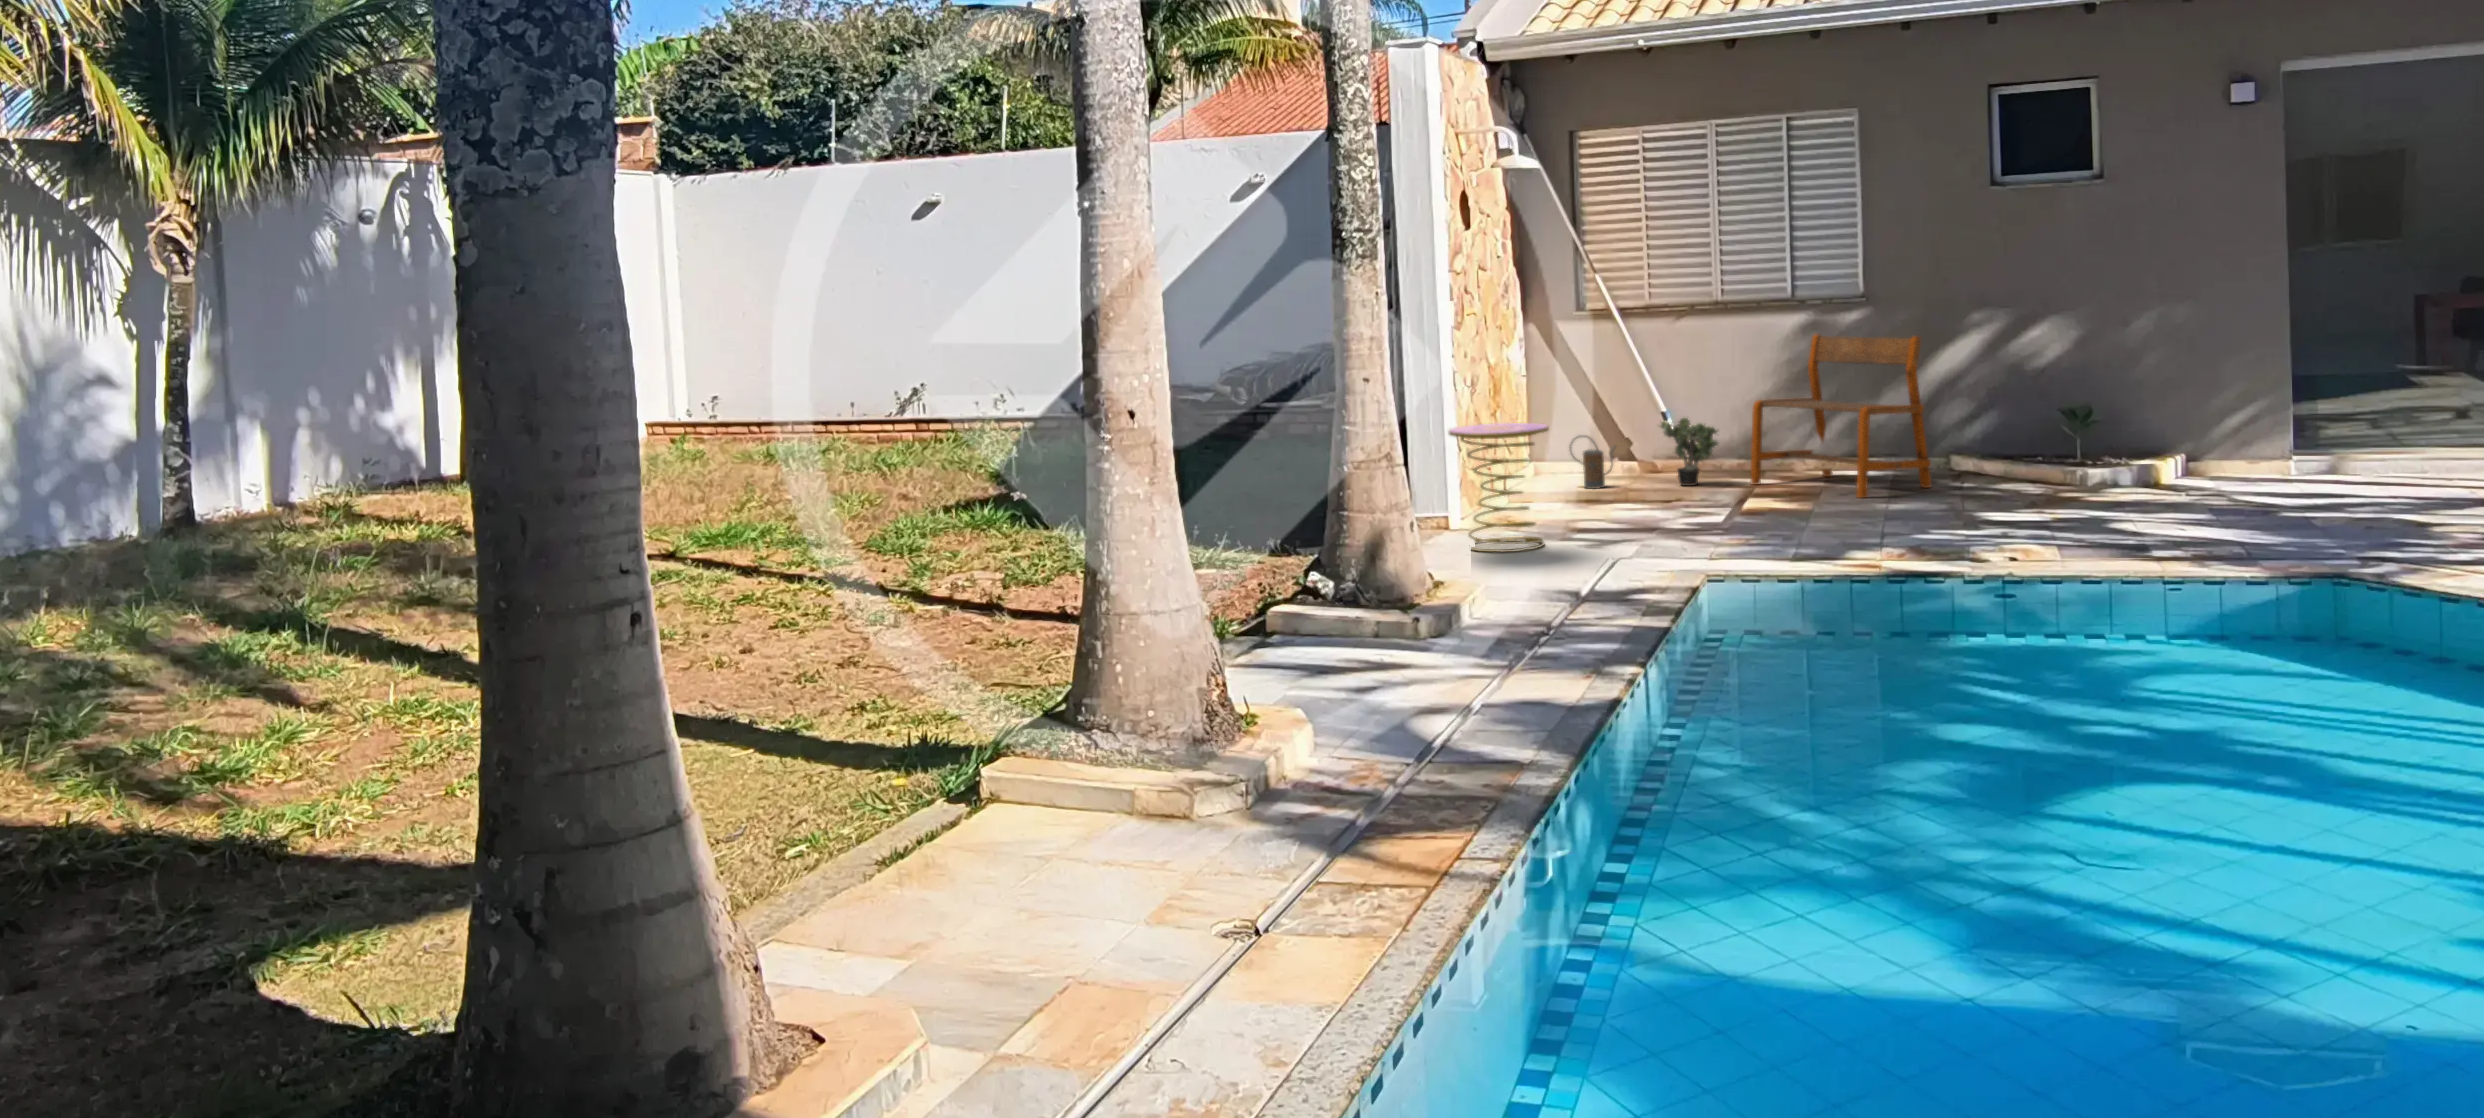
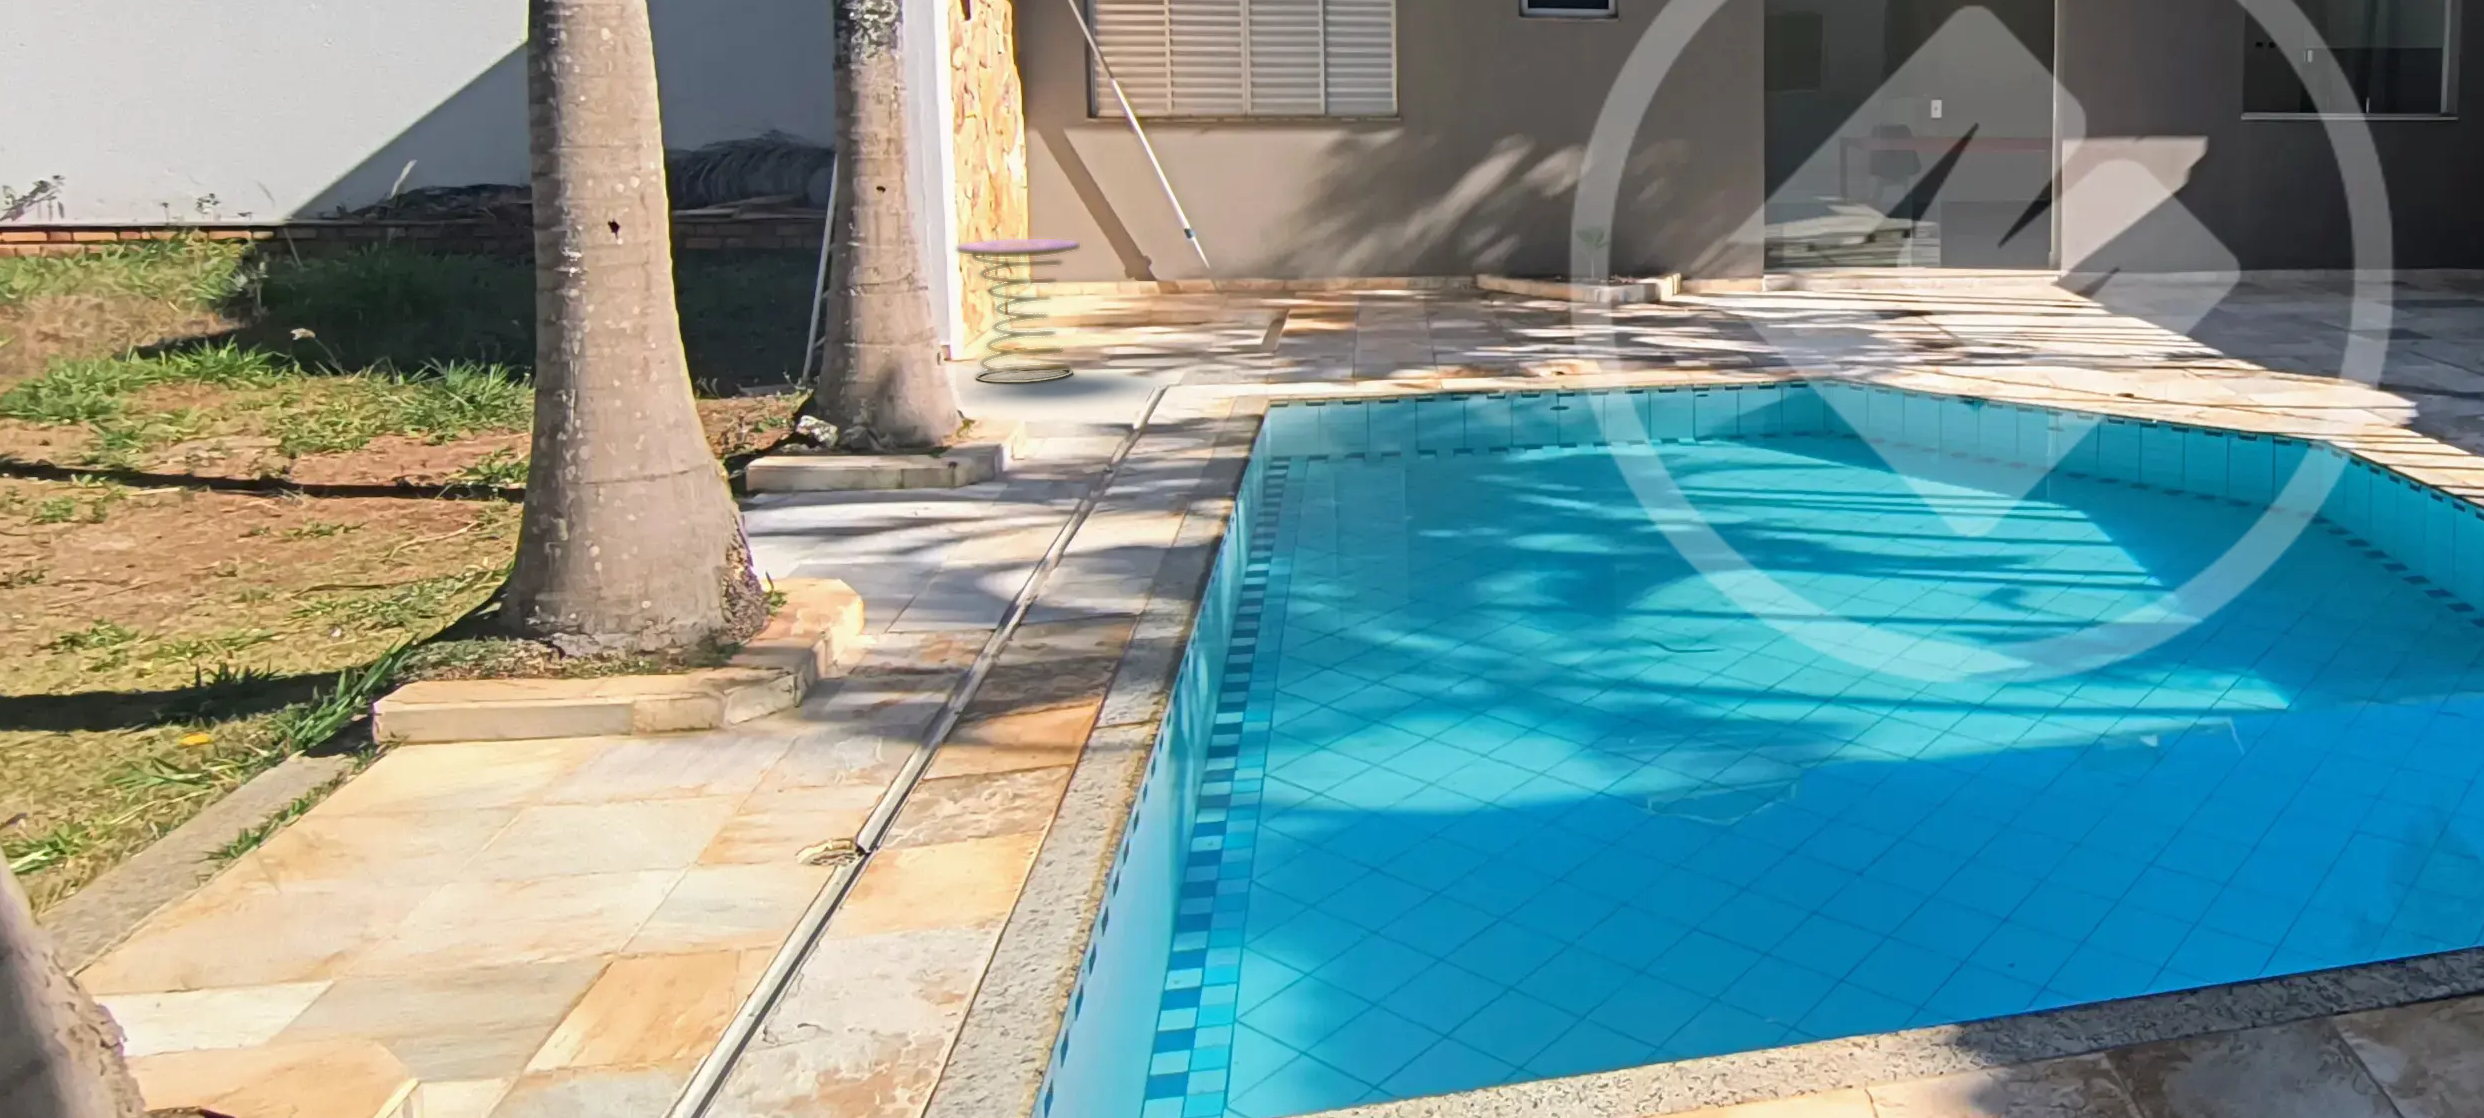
bench: present [1751,334,1931,498] -> none [1281,153,1463,316]
potted plant: present [1660,418,1718,486] -> none [1181,234,1249,306]
watering can: present [1570,436,1617,489] -> none [1080,252,1136,310]

